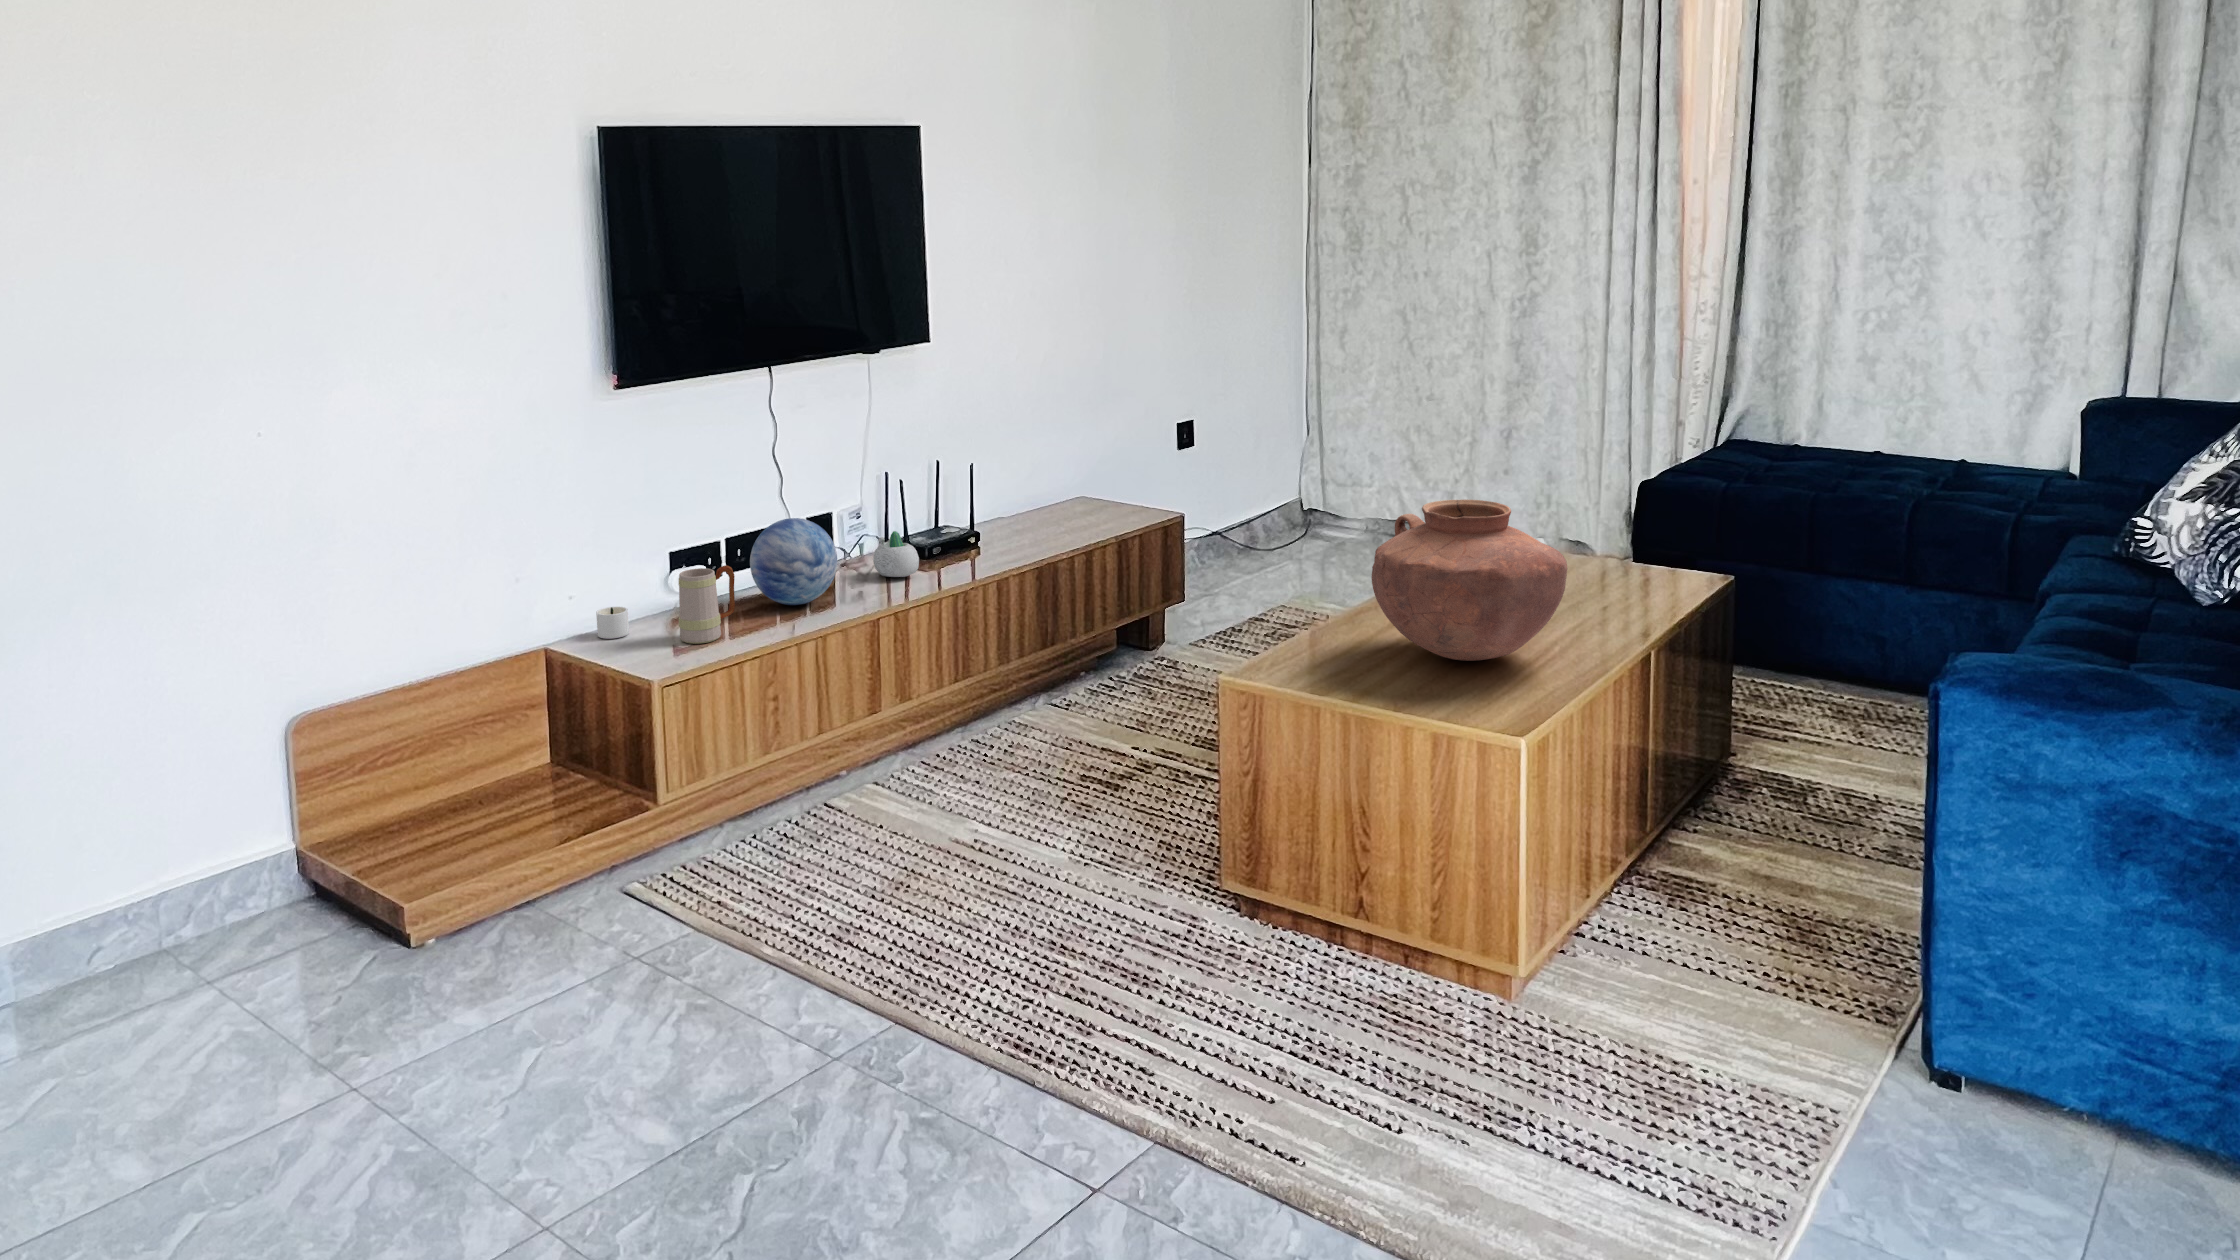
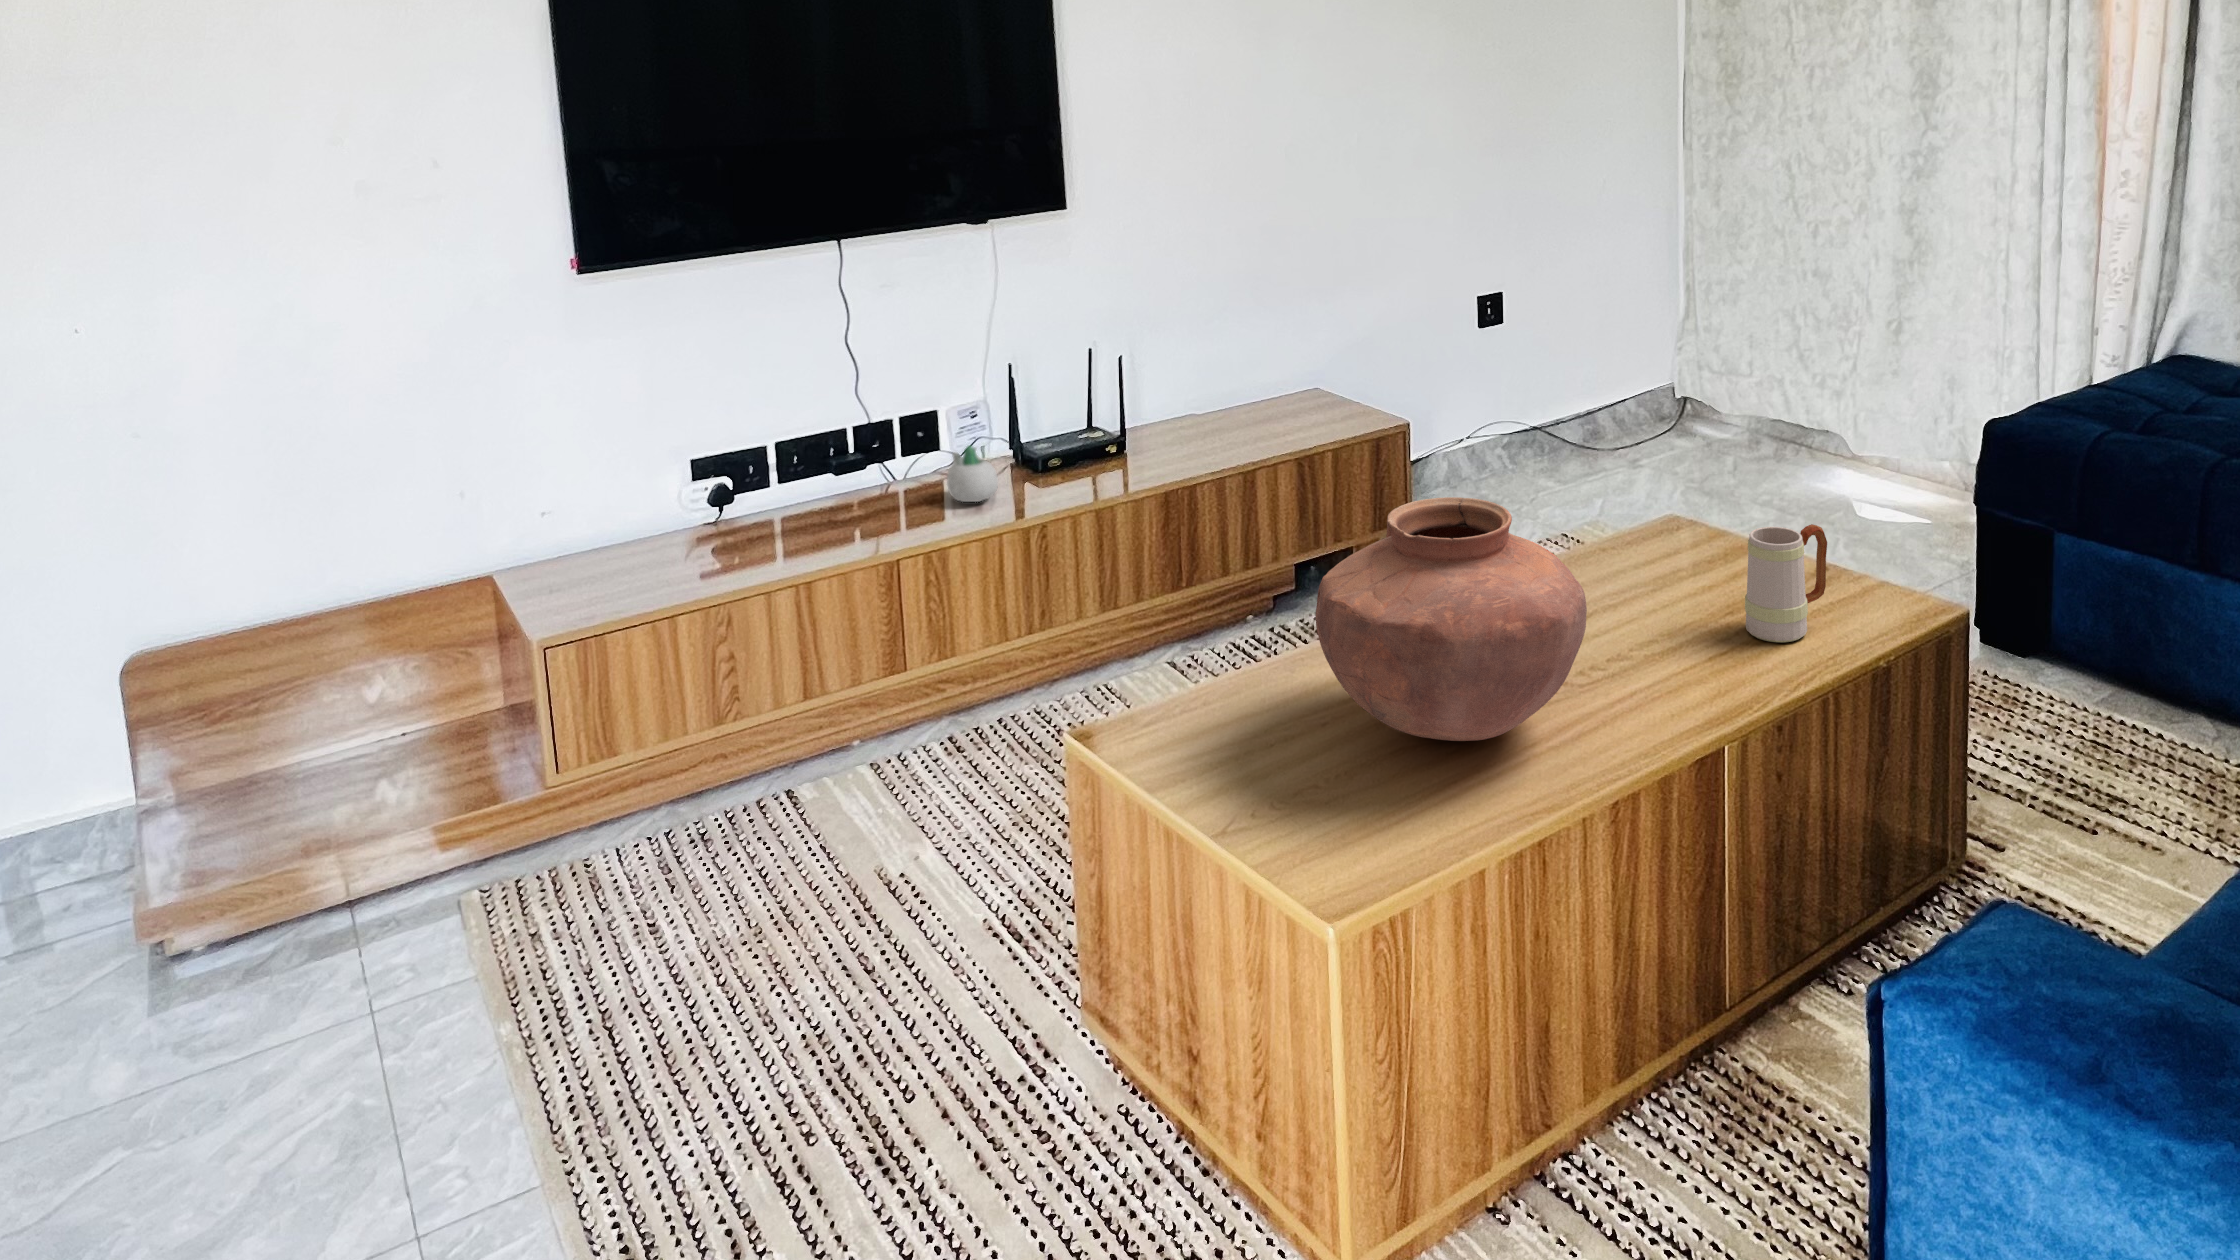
decorative orb: present [750,518,837,605] -> none [755,431,865,537]
mug: present [679,565,735,644] -> present [1745,524,1827,642]
candle: present [596,607,629,639] -> none [547,532,605,572]

